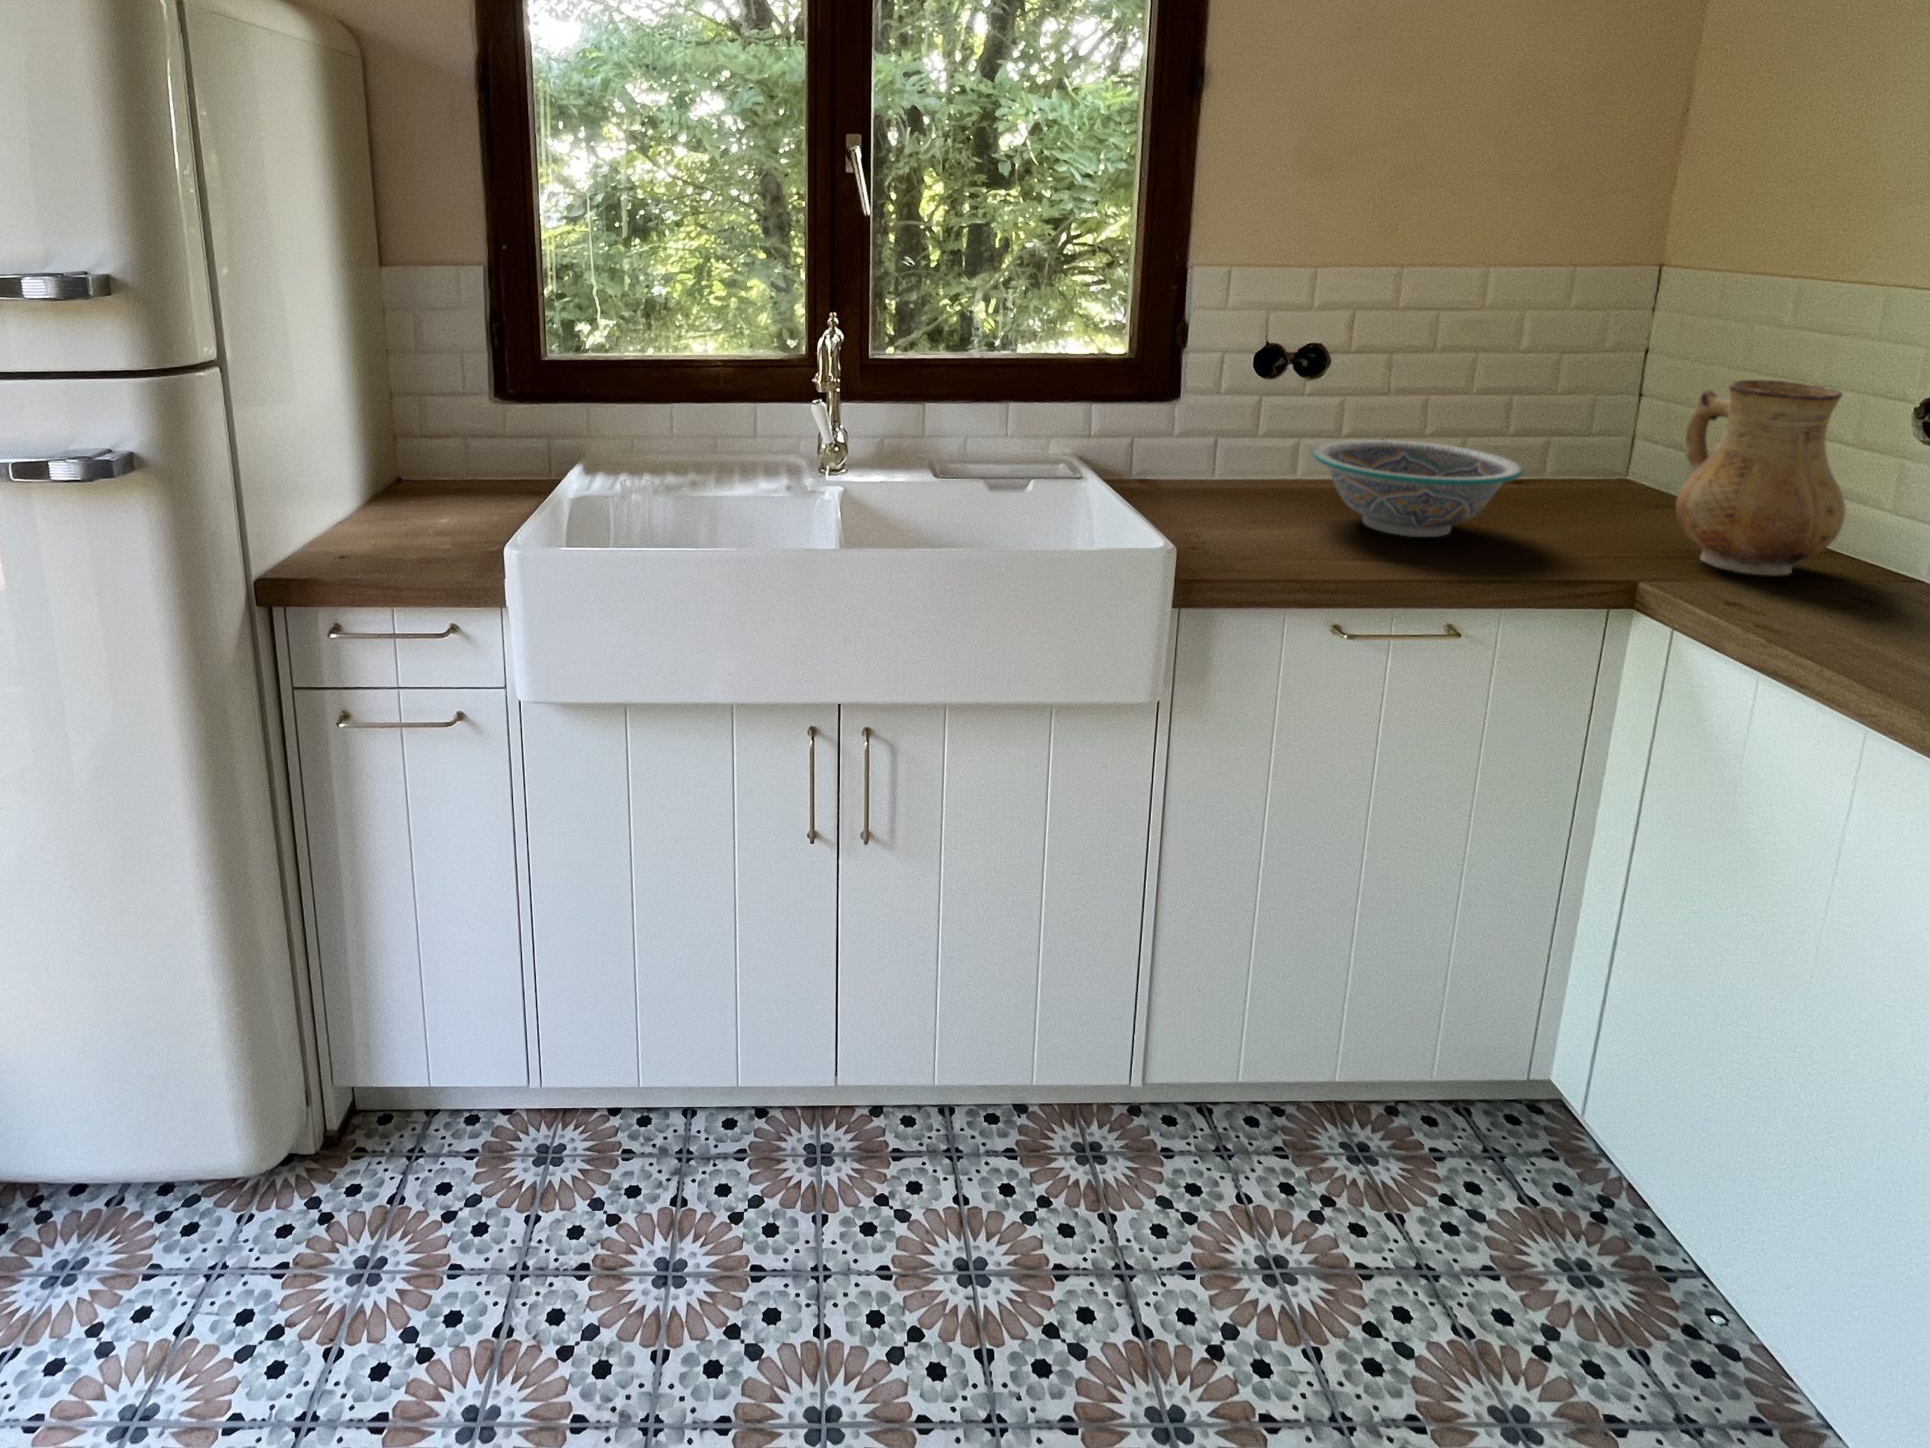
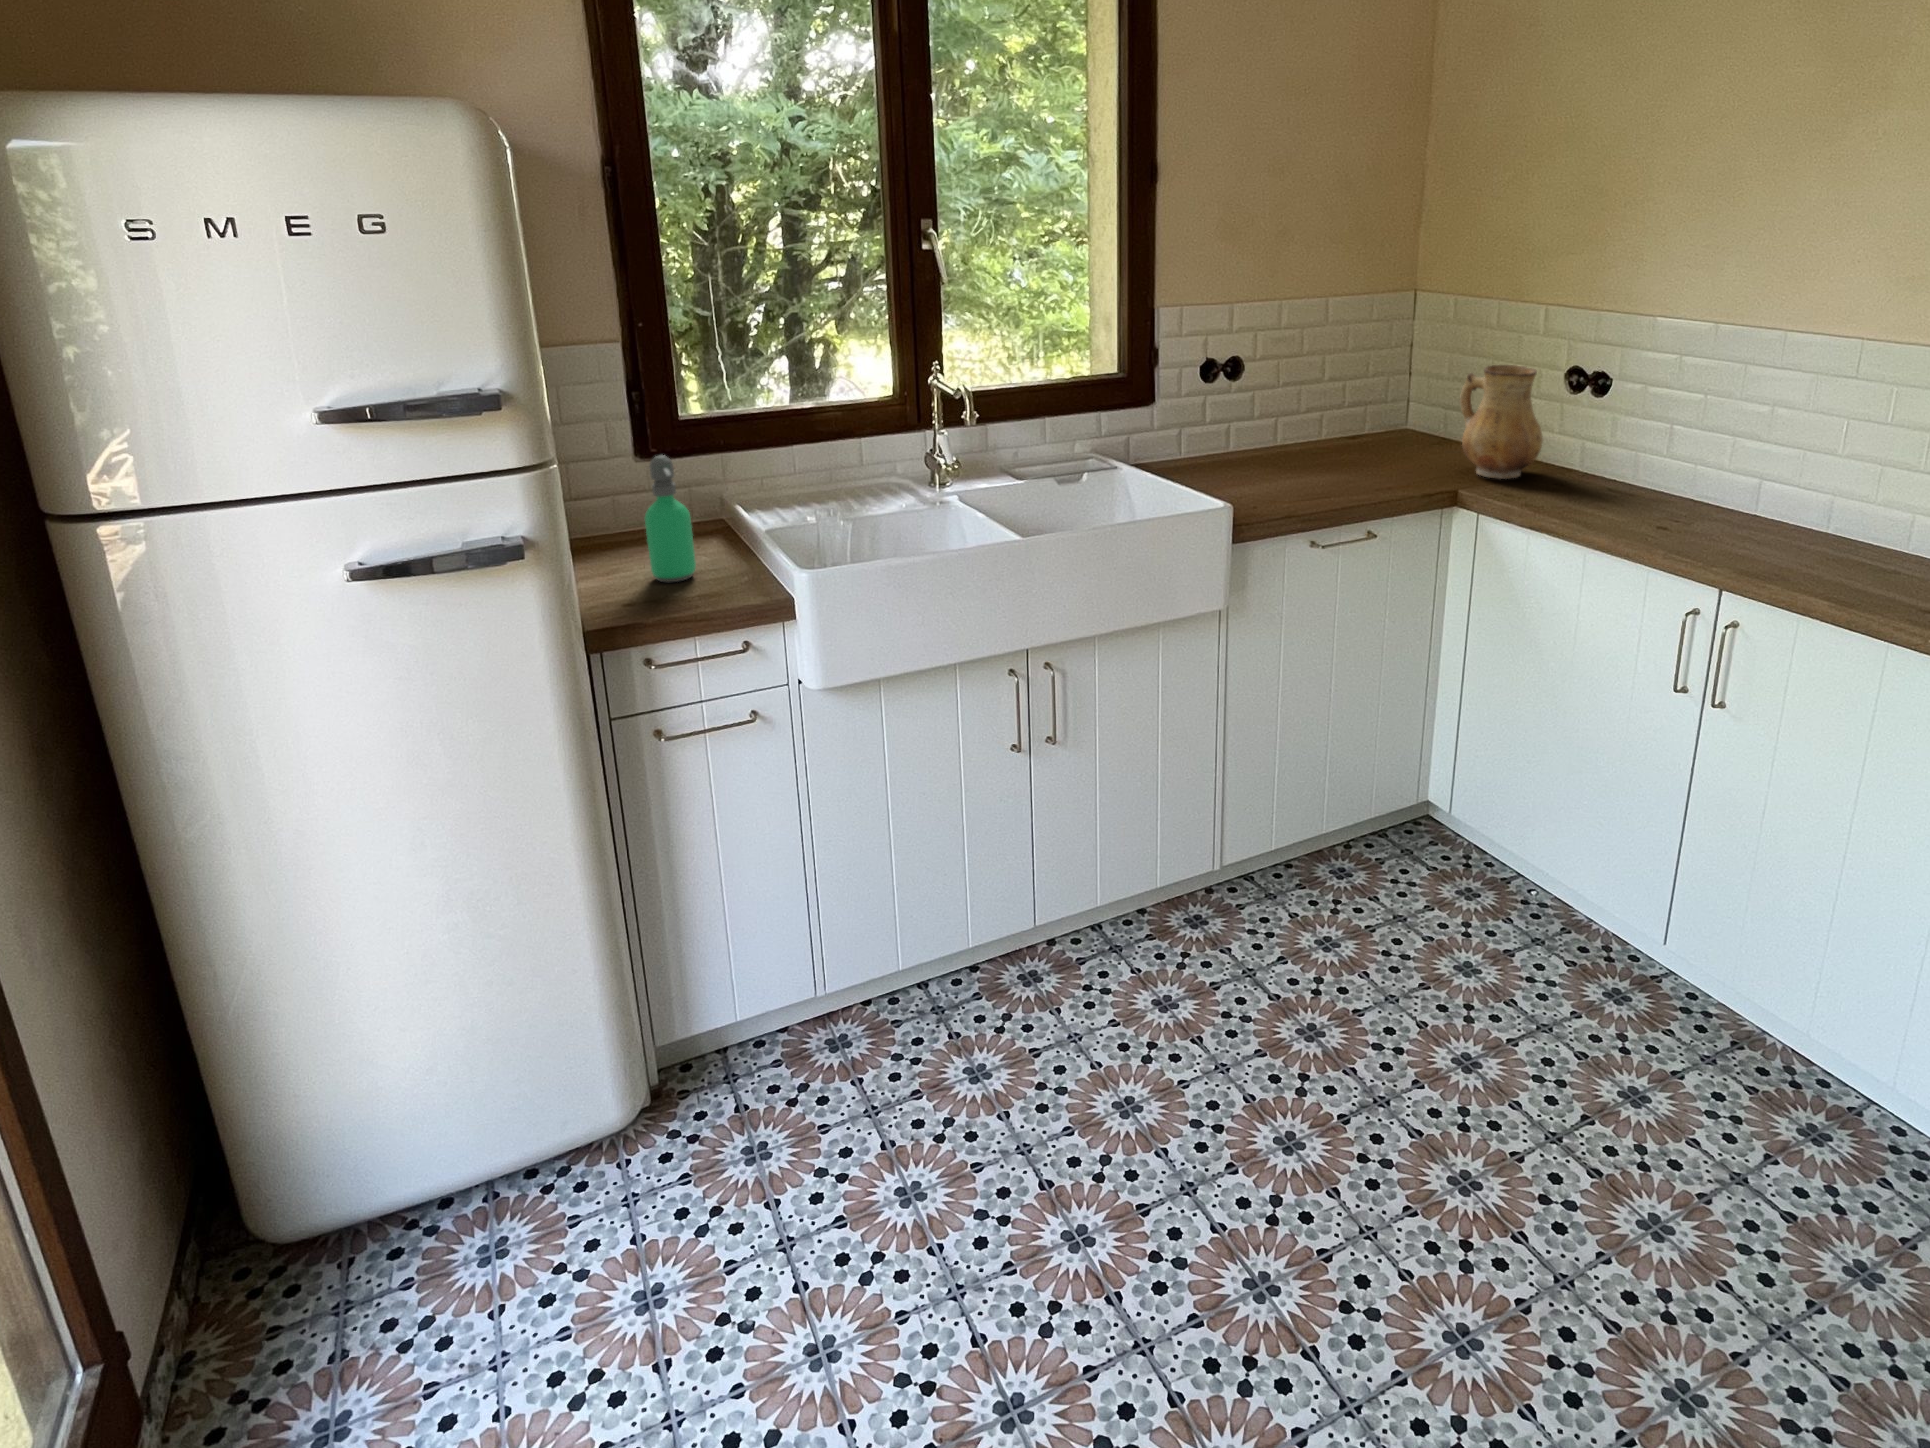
soap dispenser: none [400,388,458,539] -> present [644,455,696,583]
bowl: present [1313,440,1523,537] -> none [1264,419,1388,481]

